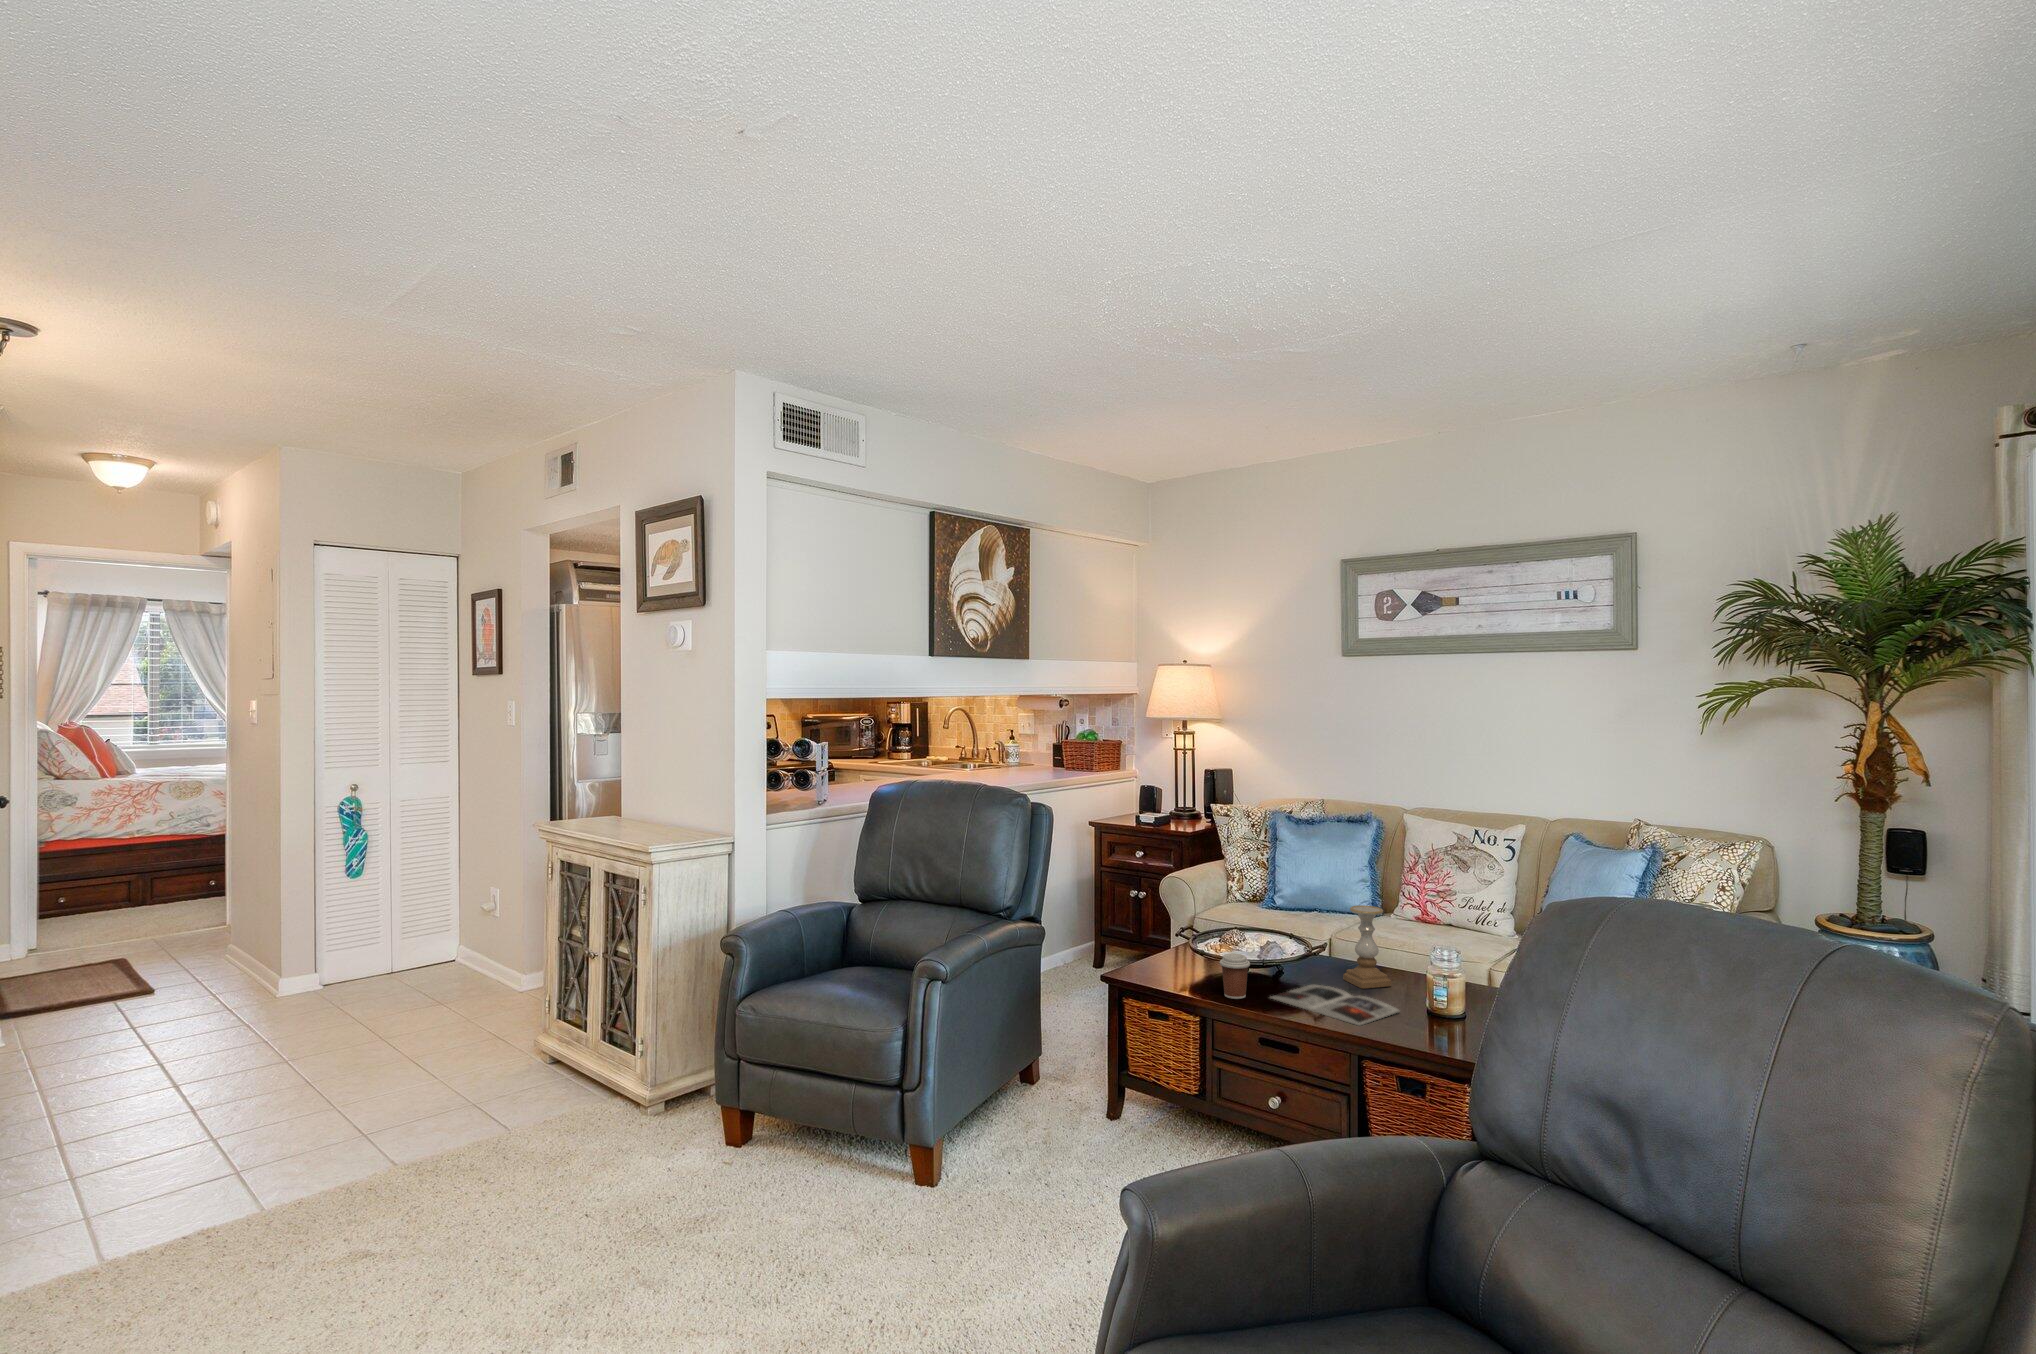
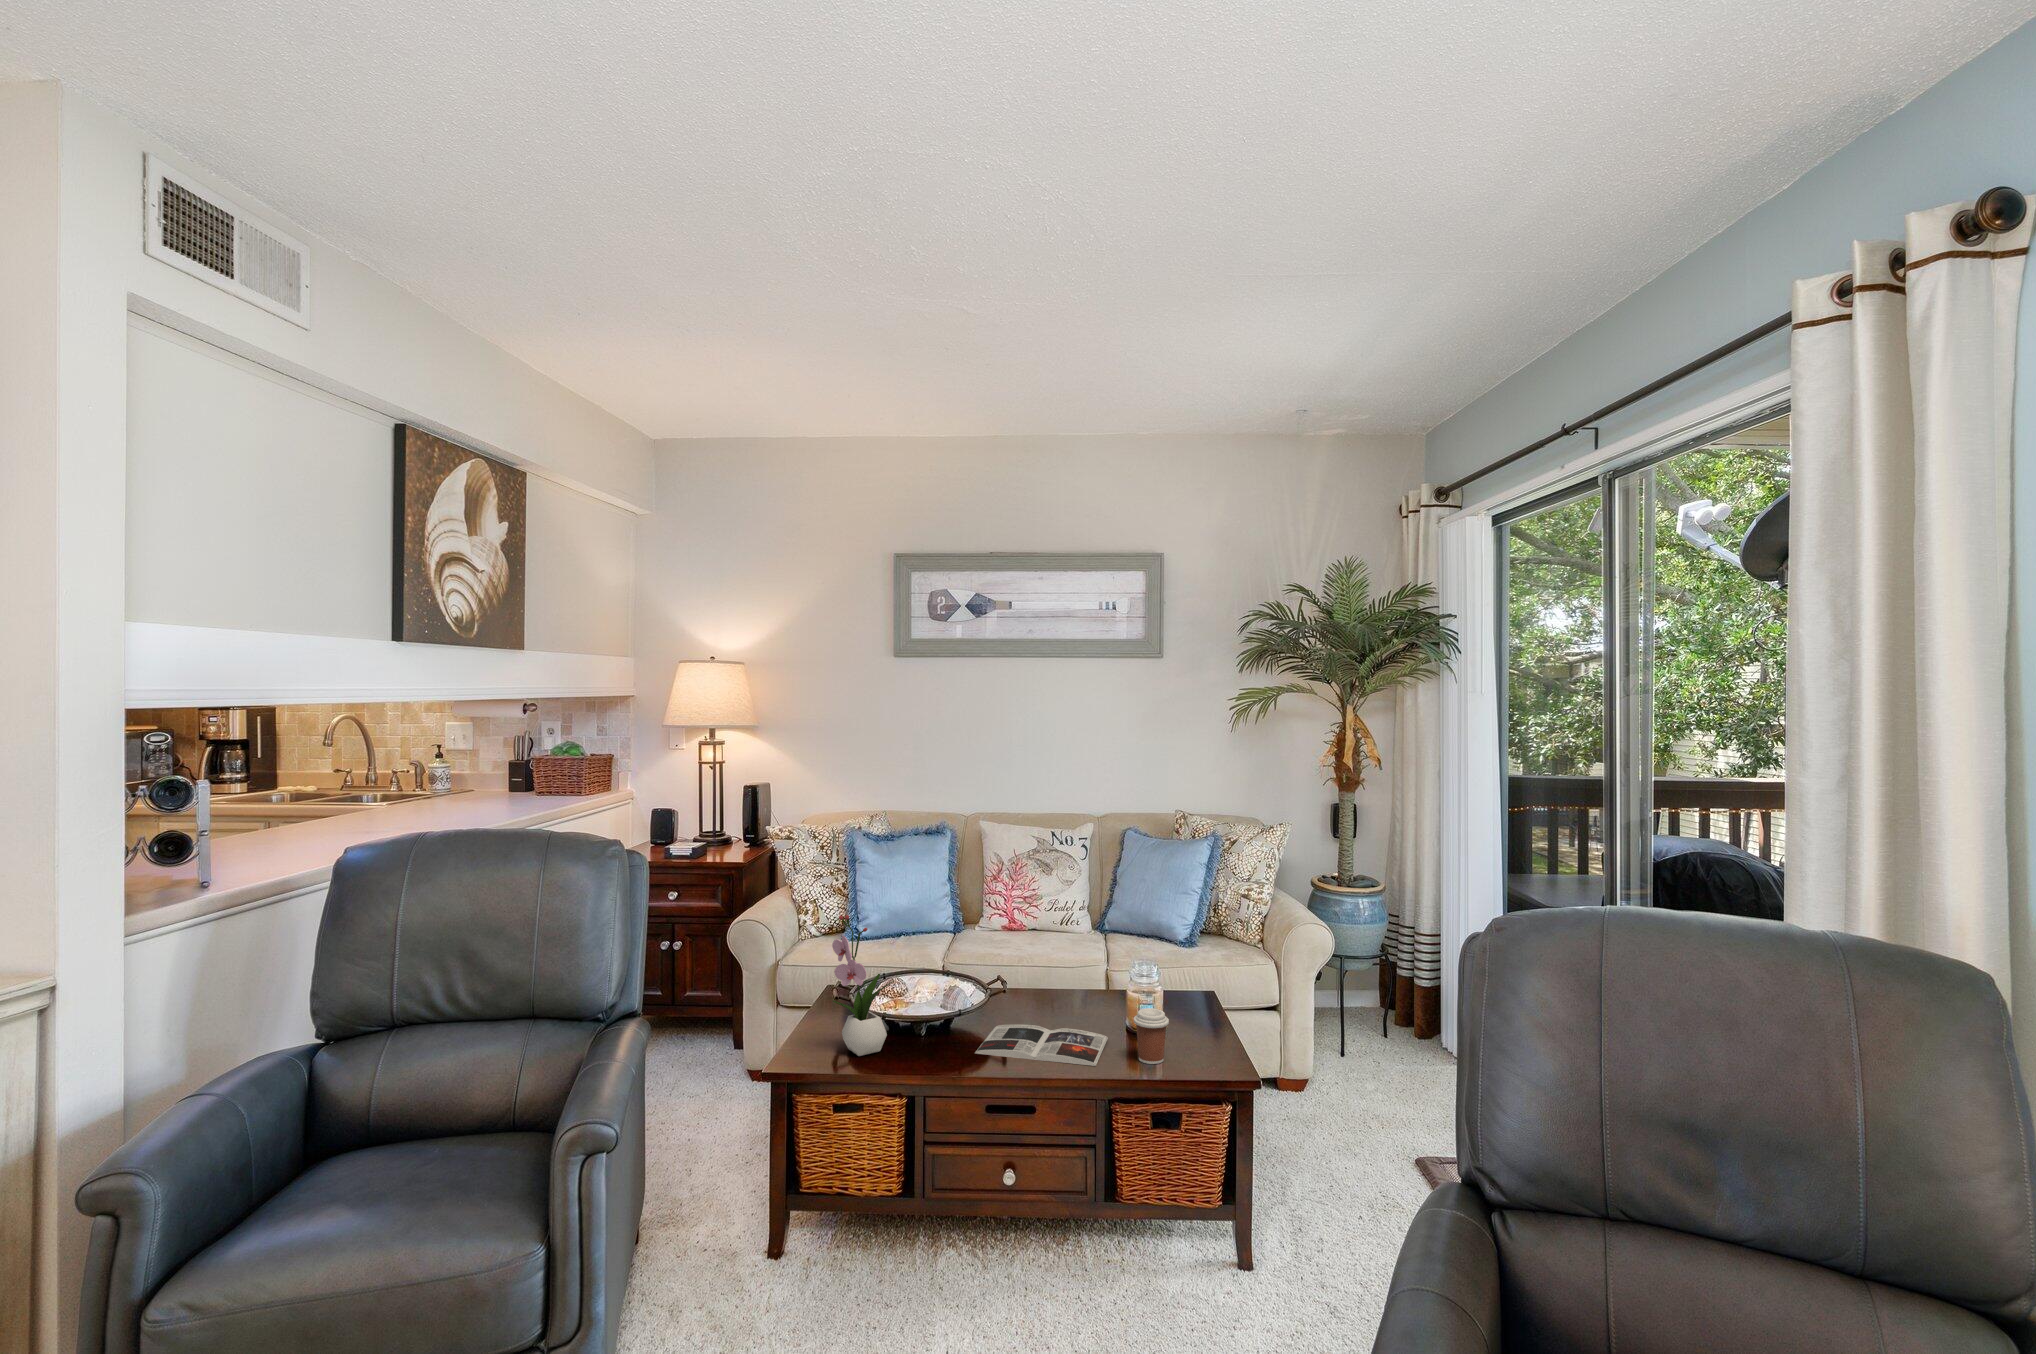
flower arrangement: none [1160,868,1206,981] -> present [832,915,894,1056]
candle holder: present [1343,905,1391,989] -> none [1013,926,1063,1019]
coffee cup: present [1220,953,1250,999] -> present [1134,1008,1169,1064]

